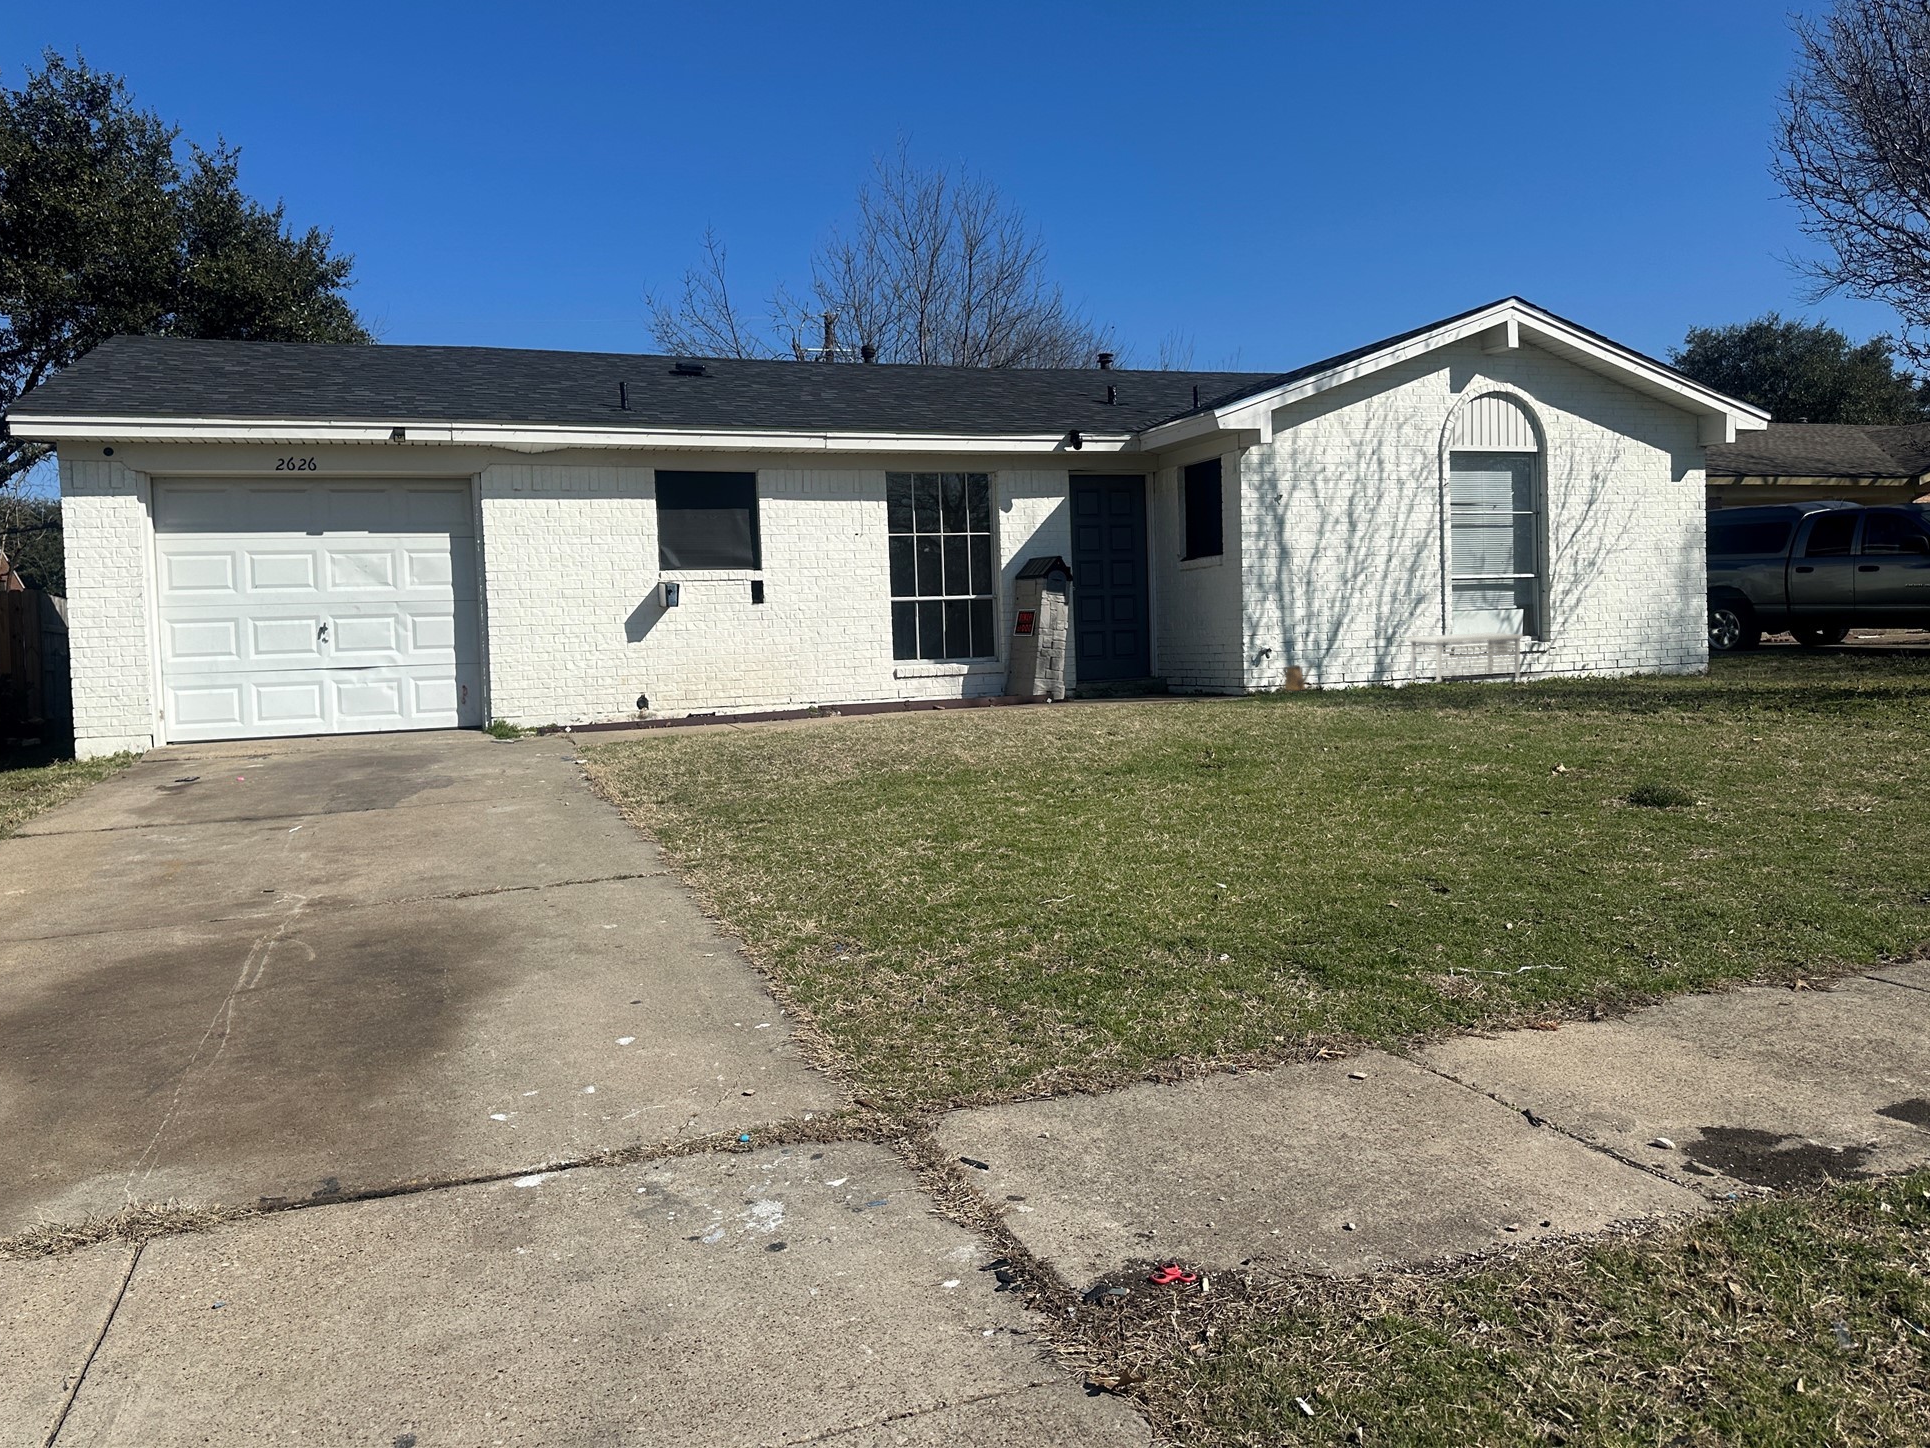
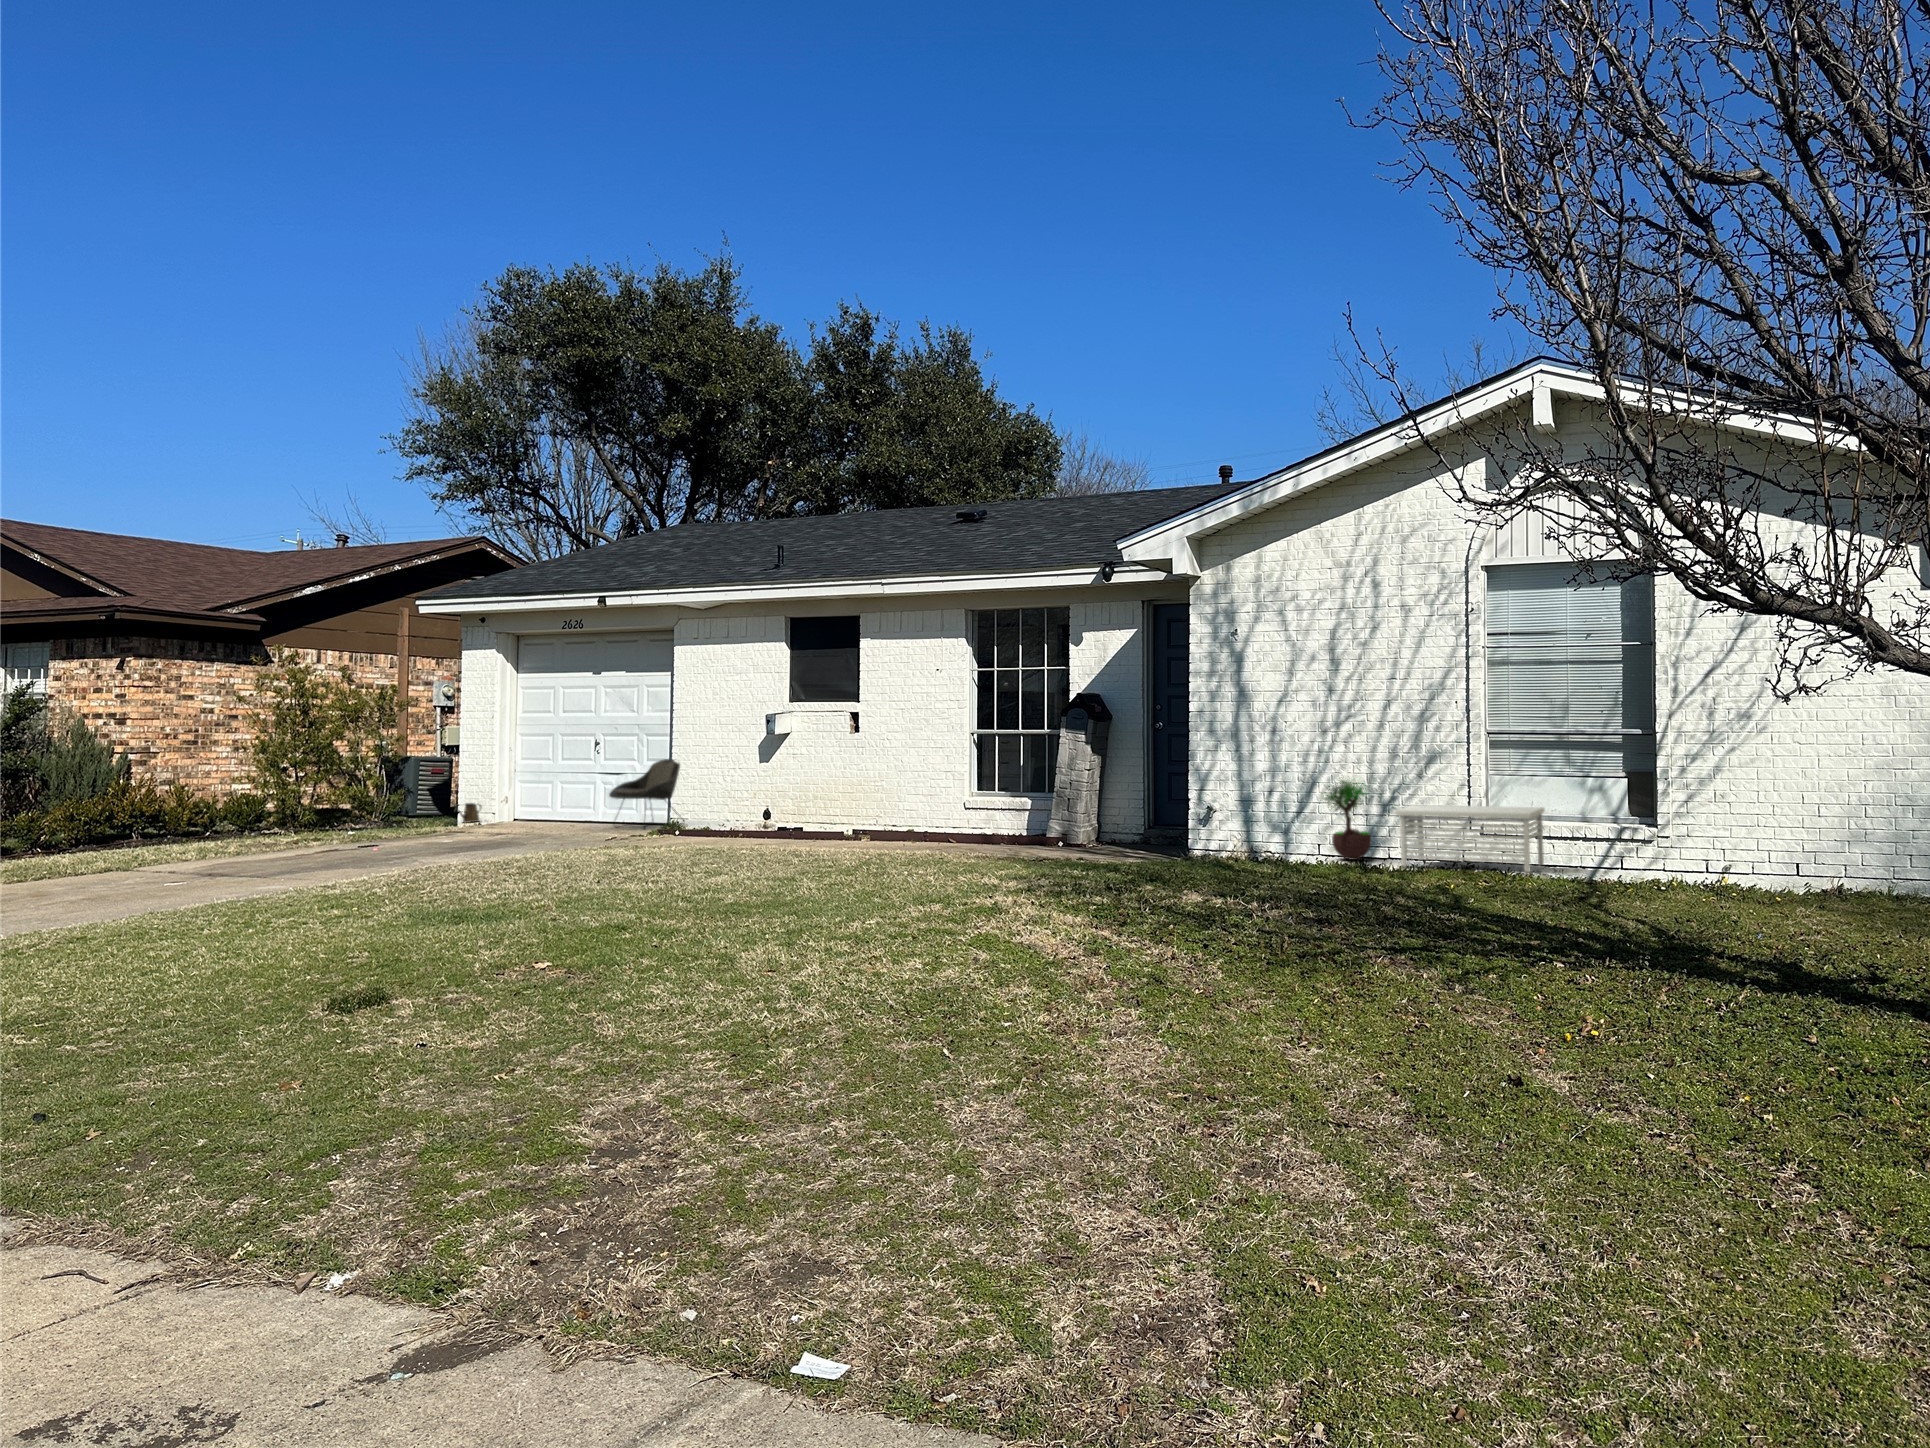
potted tree: none [1363,612,1406,683] -> present [1321,778,1371,860]
lounge chair: none [450,645,538,740] -> present [609,759,682,828]
watering can: present [1283,665,1311,691] -> present [454,803,481,823]

